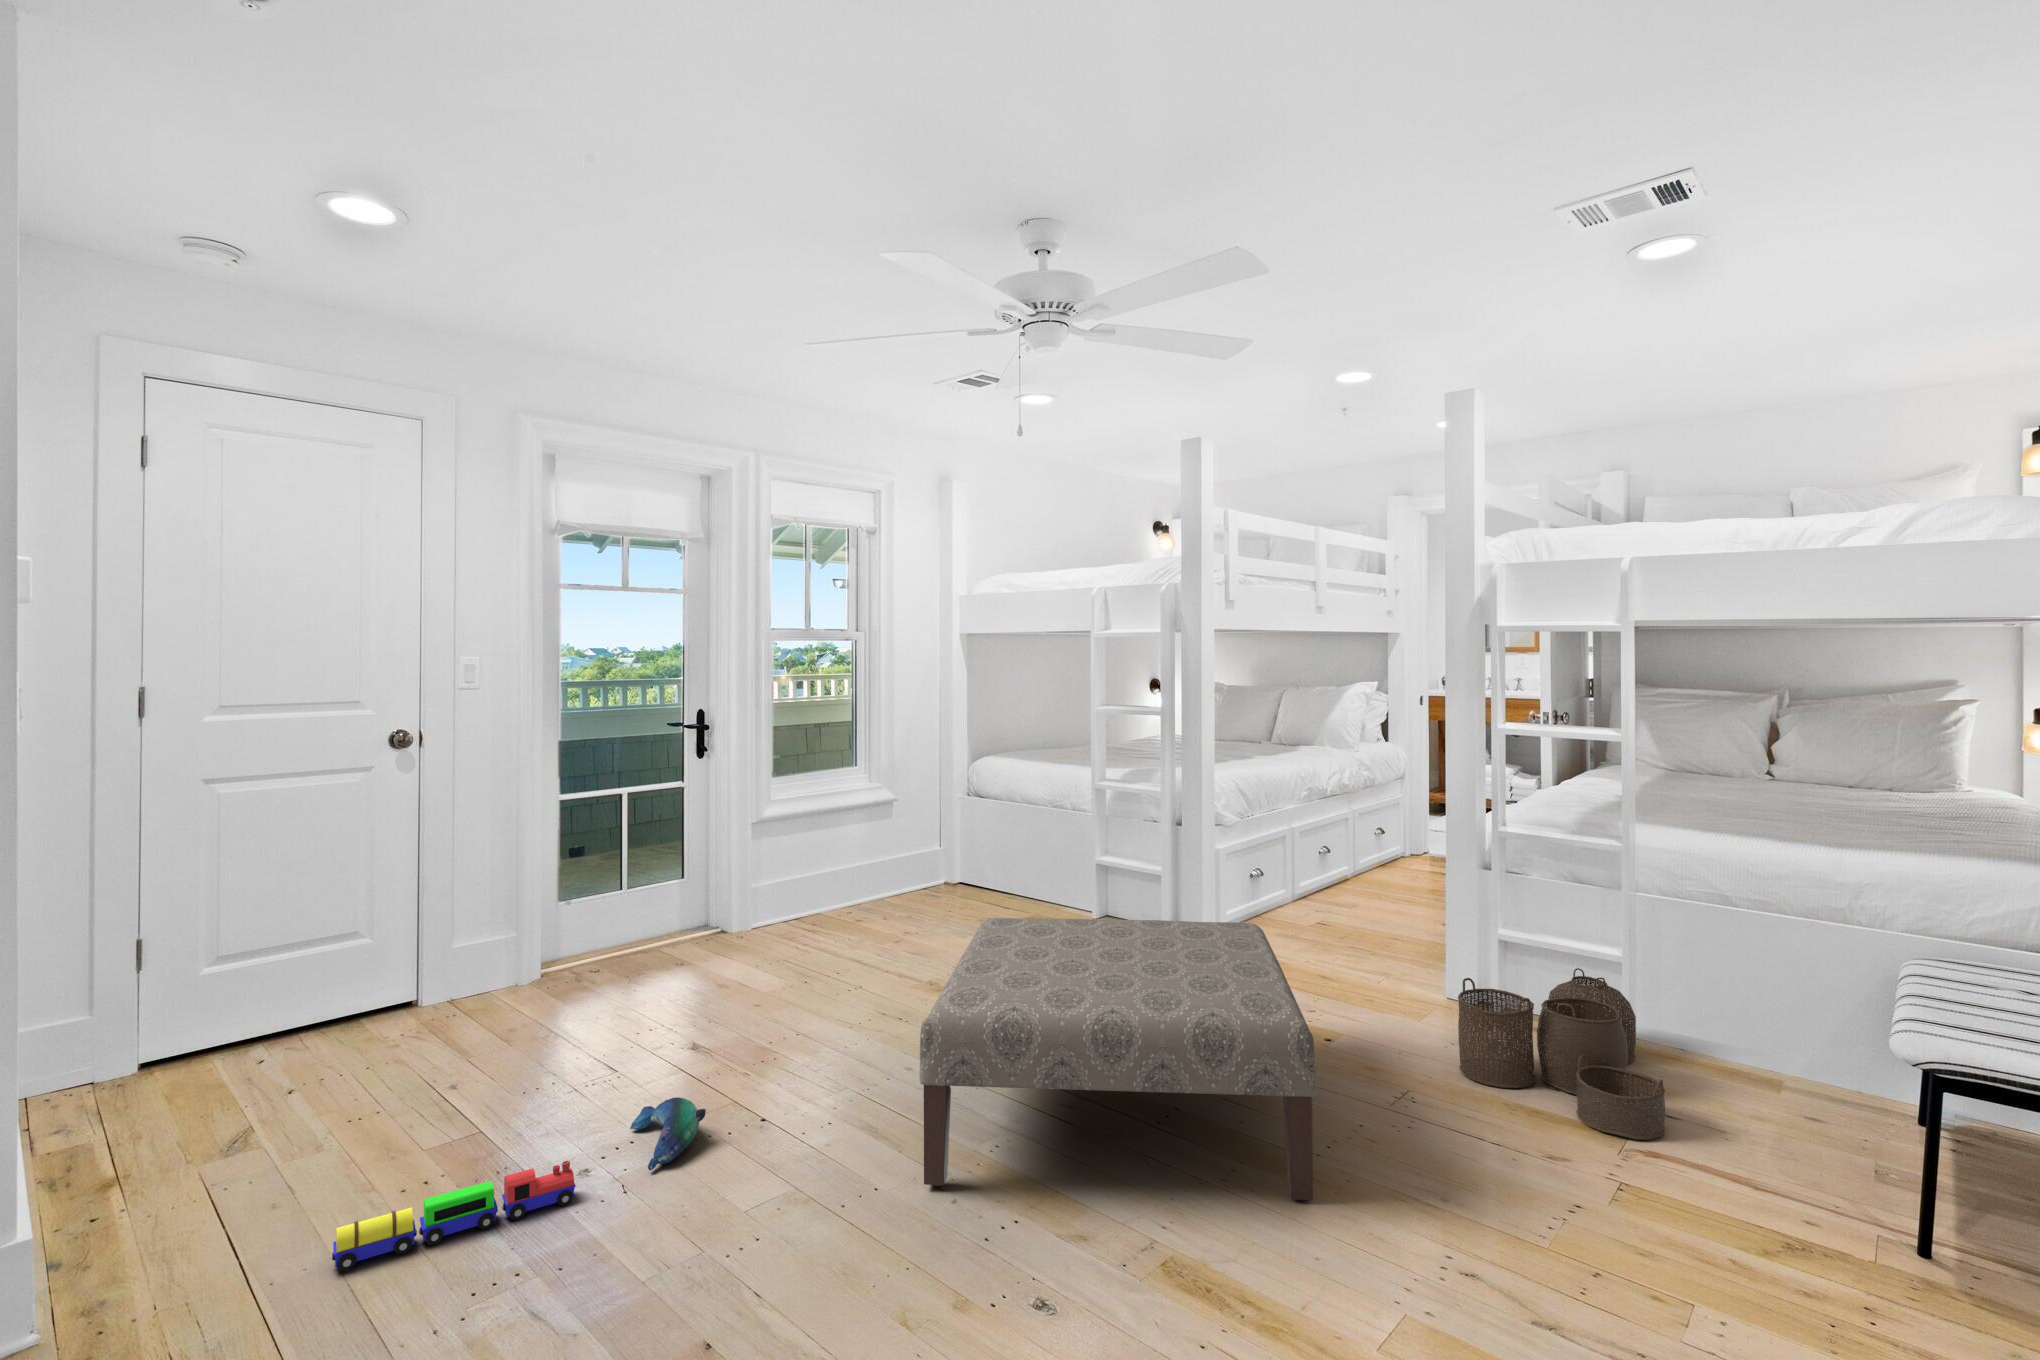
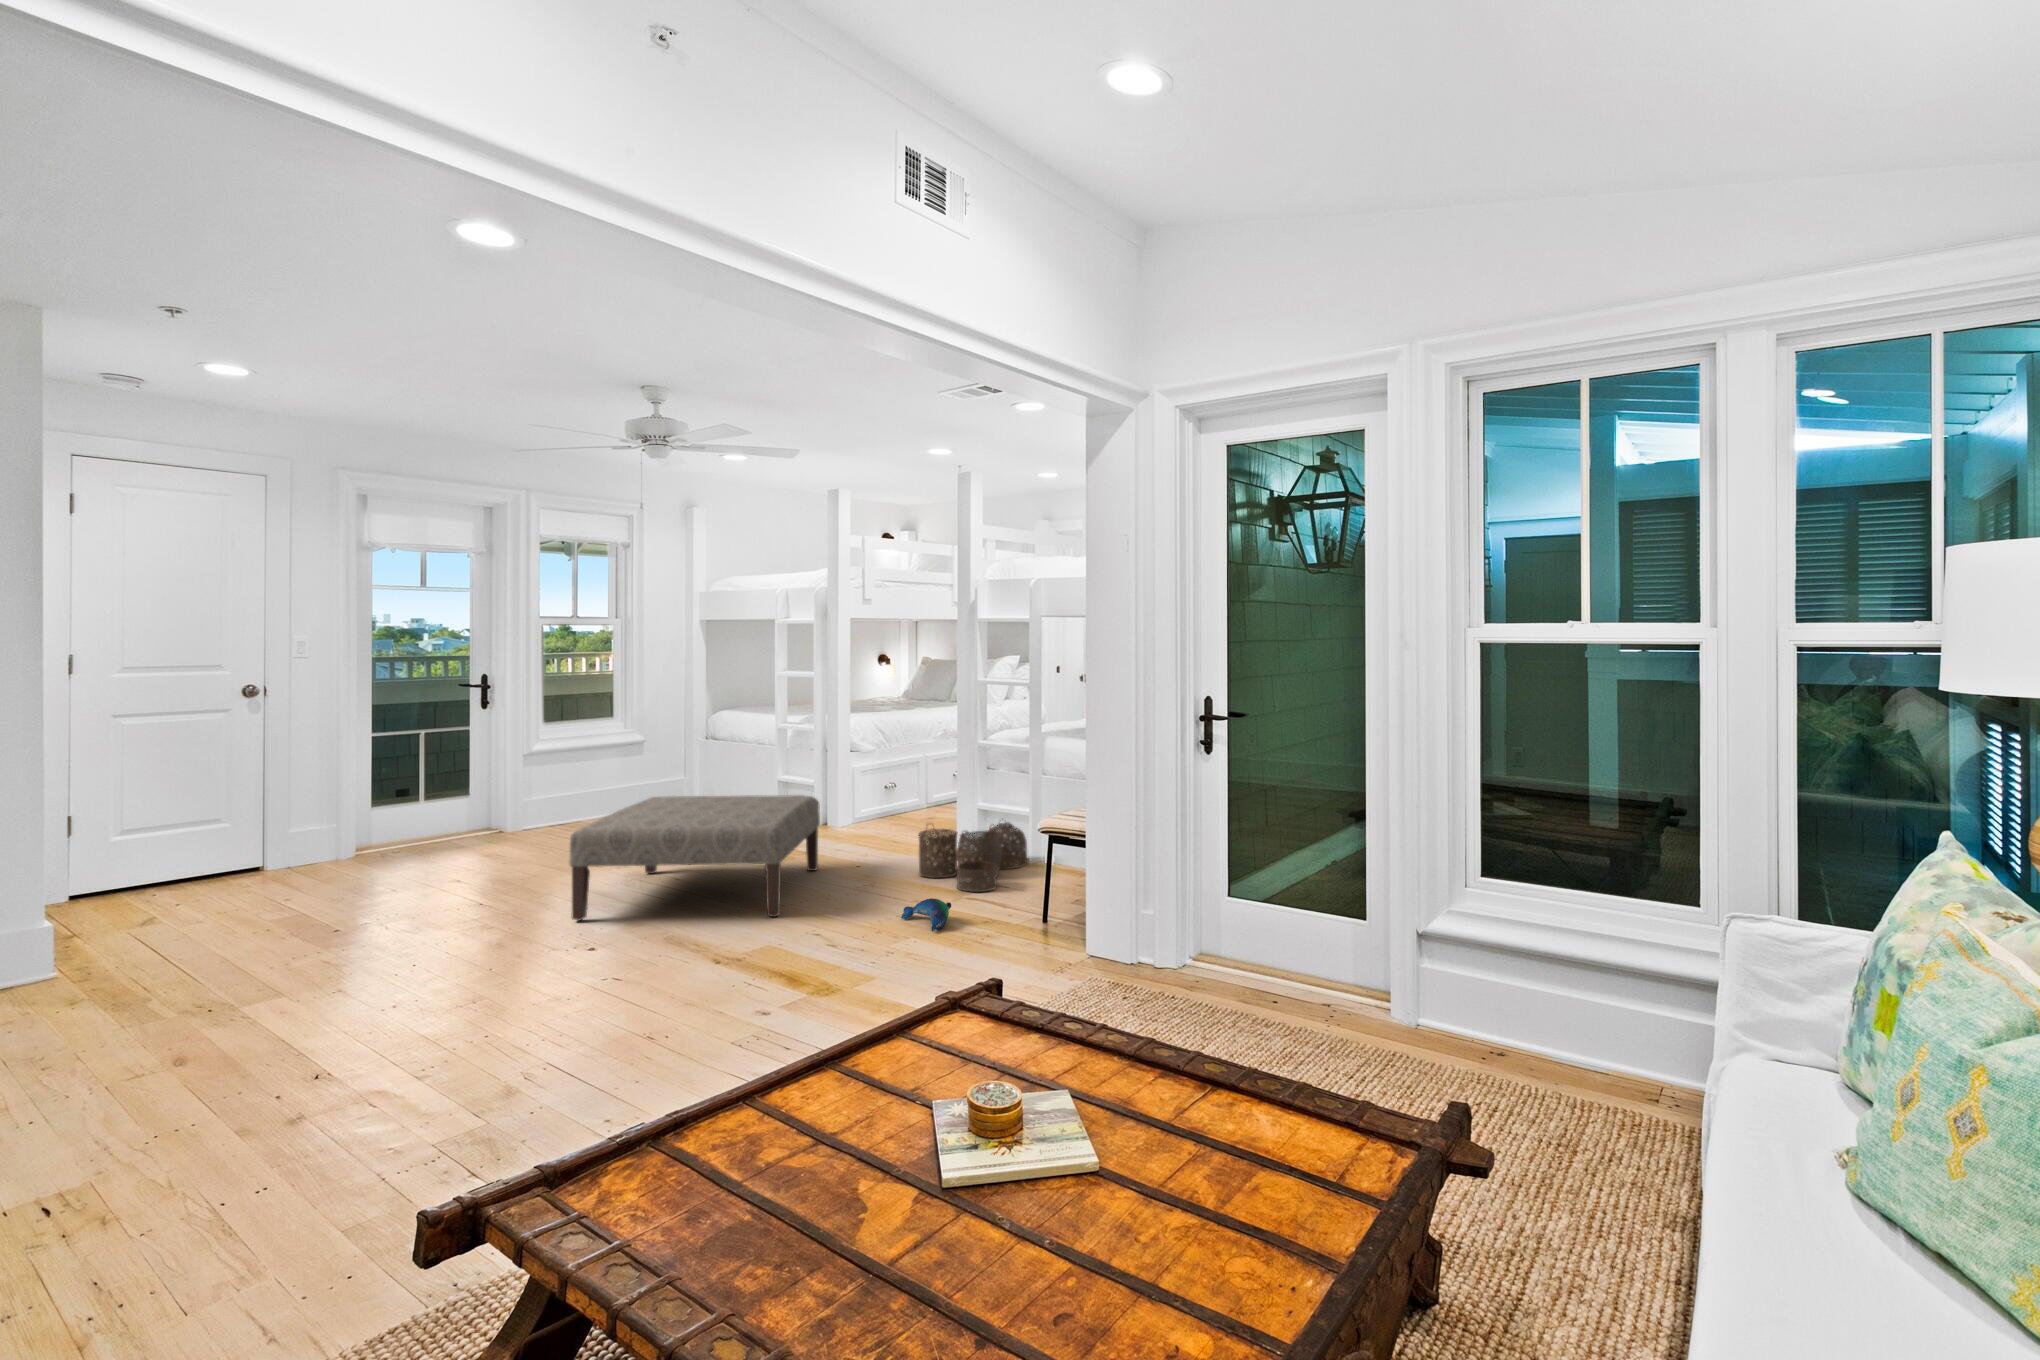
plush toy: present [630,1097,706,1170] -> present [901,898,951,931]
toy train: present [331,1161,576,1271] -> none [223,913,368,958]

